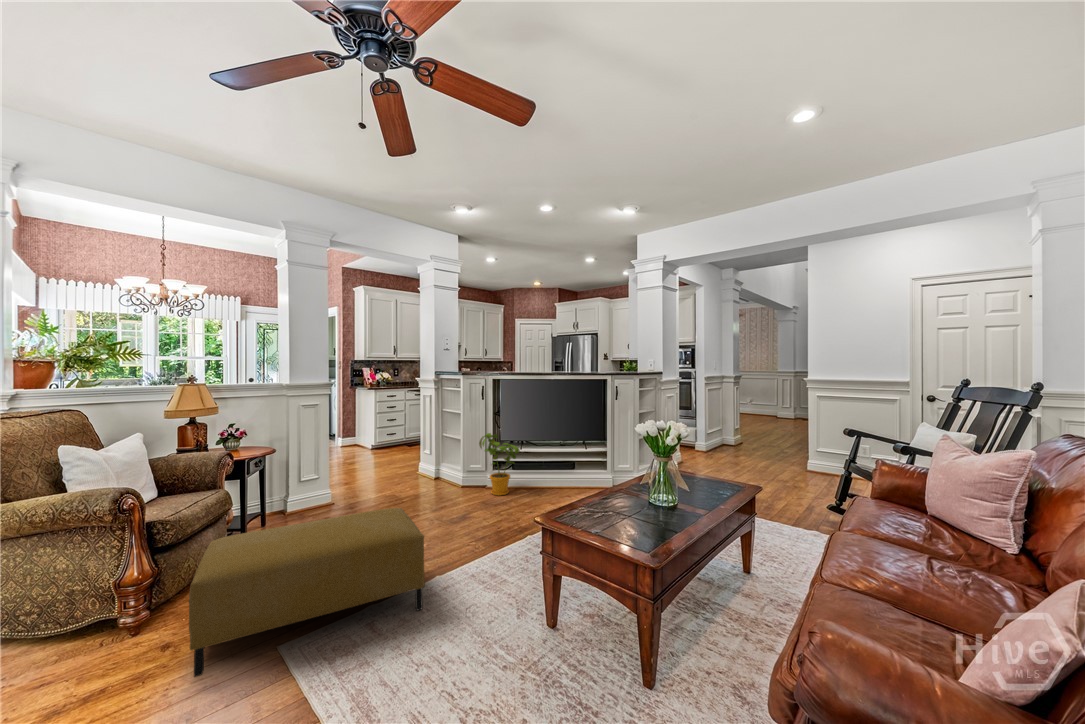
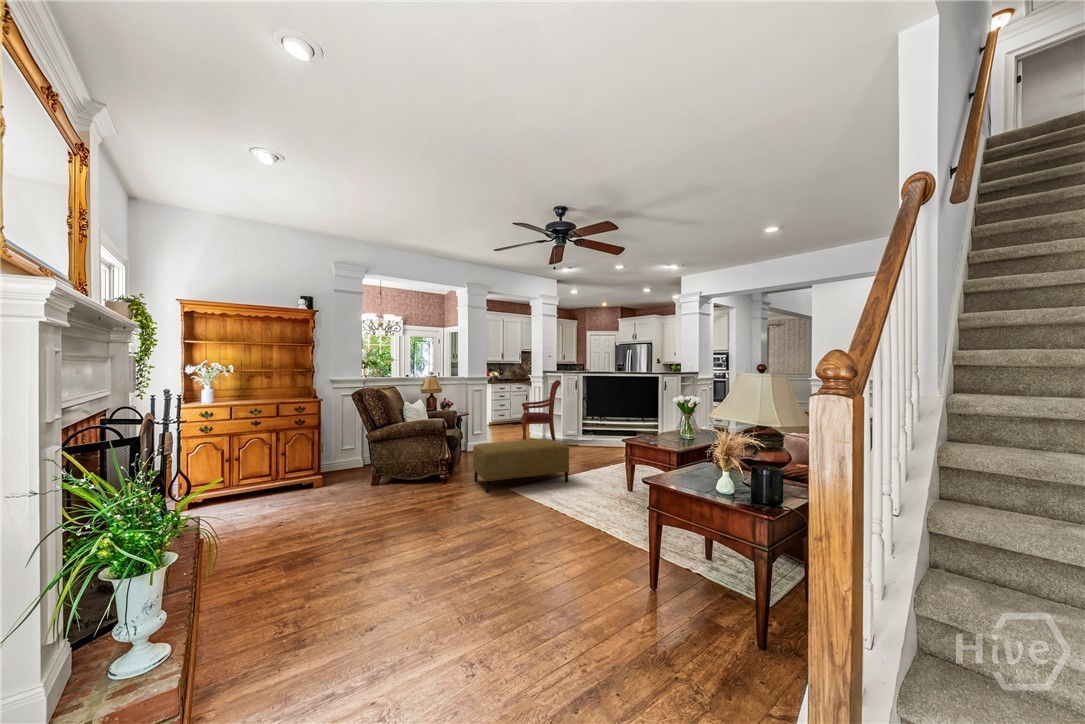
armchair: none [394,386,458,494] -> present [521,380,561,441]
house plant: present [479,433,520,496] -> none [576,409,602,449]

